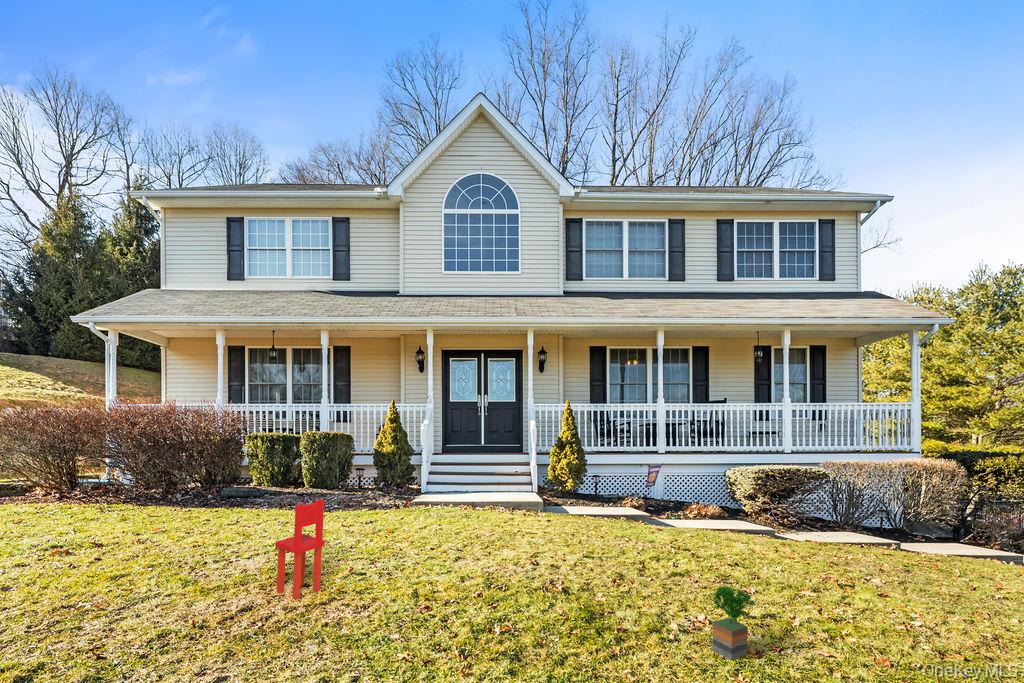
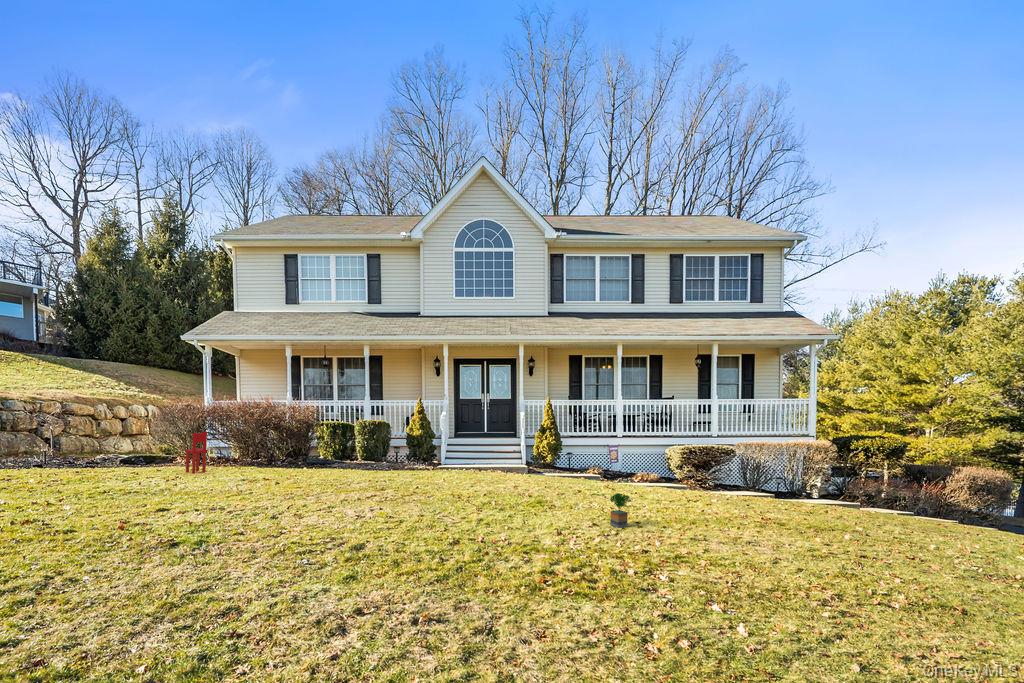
chair: present [275,499,325,599] -> present [185,431,208,474]

